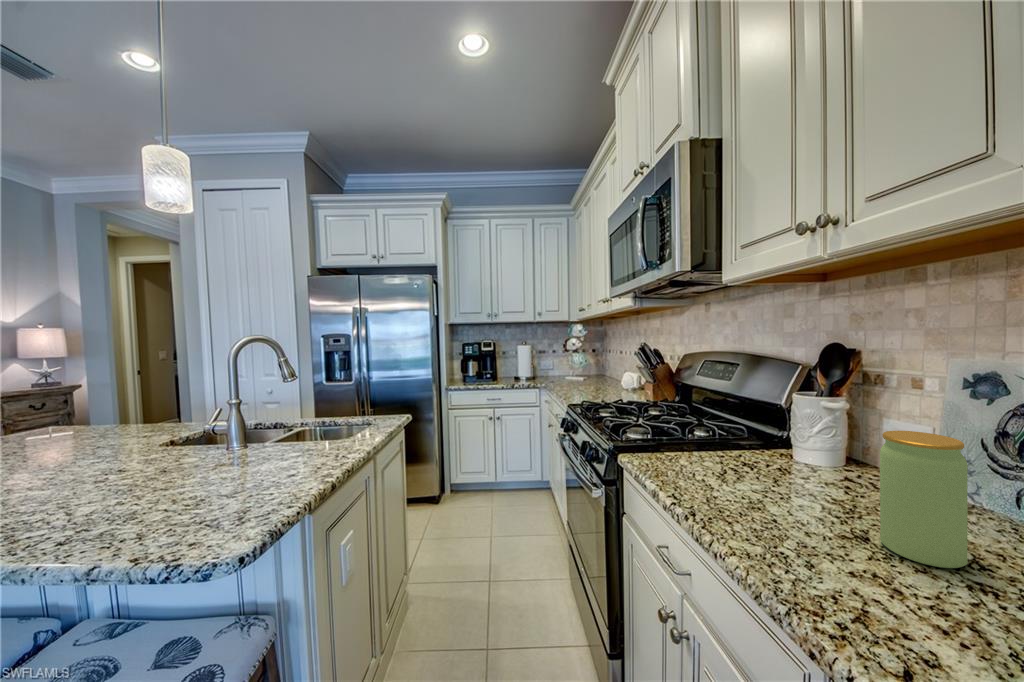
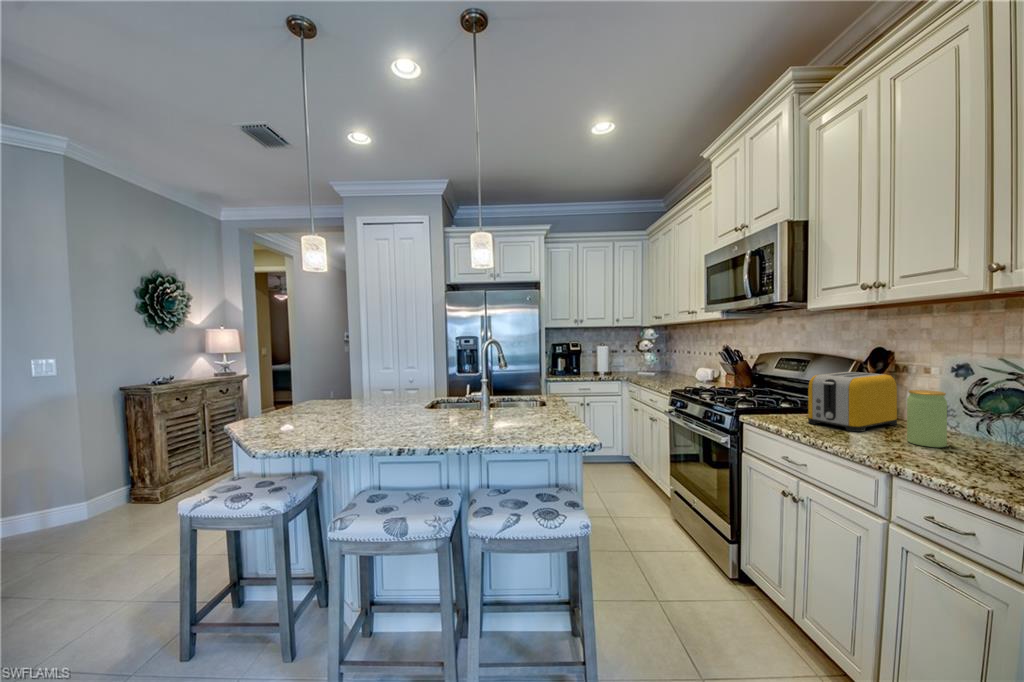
toaster: none [710,385,864,507] -> present [808,372,897,432]

